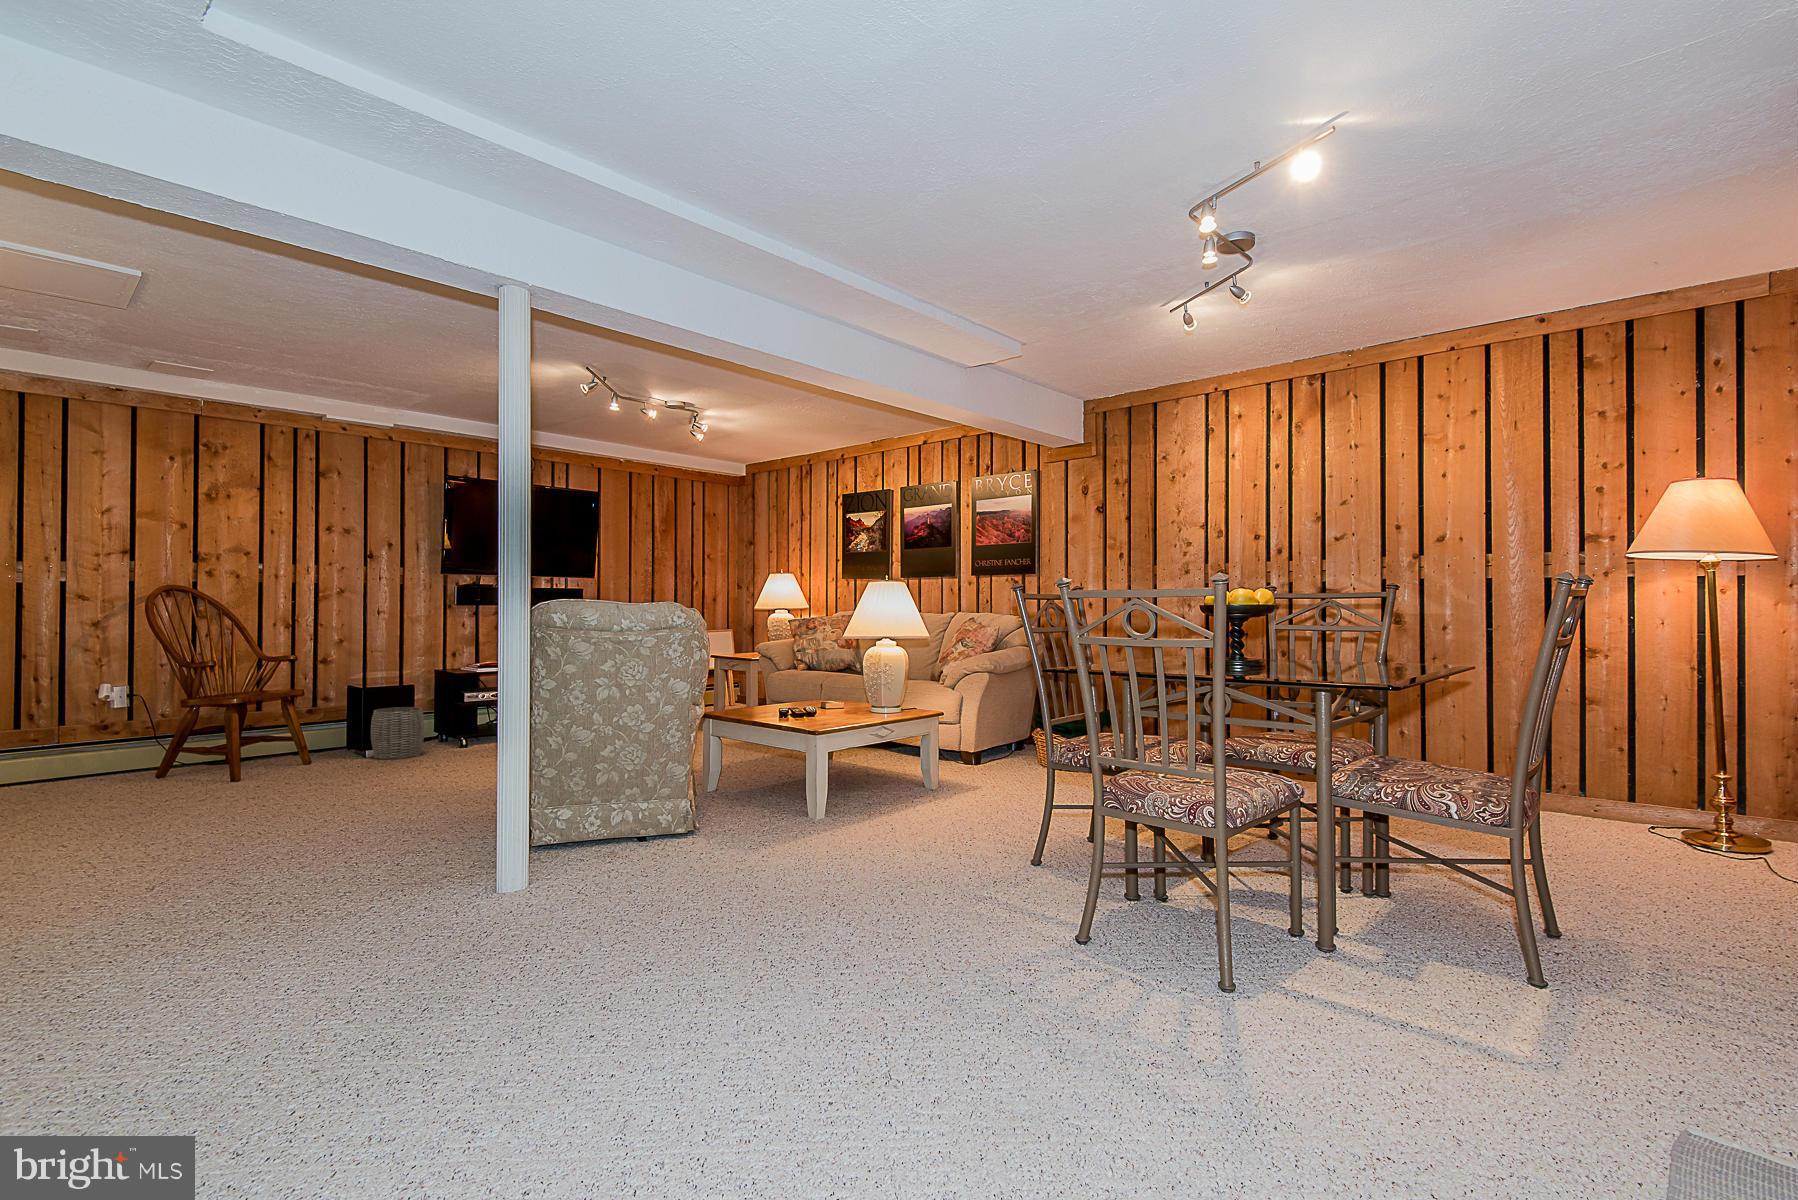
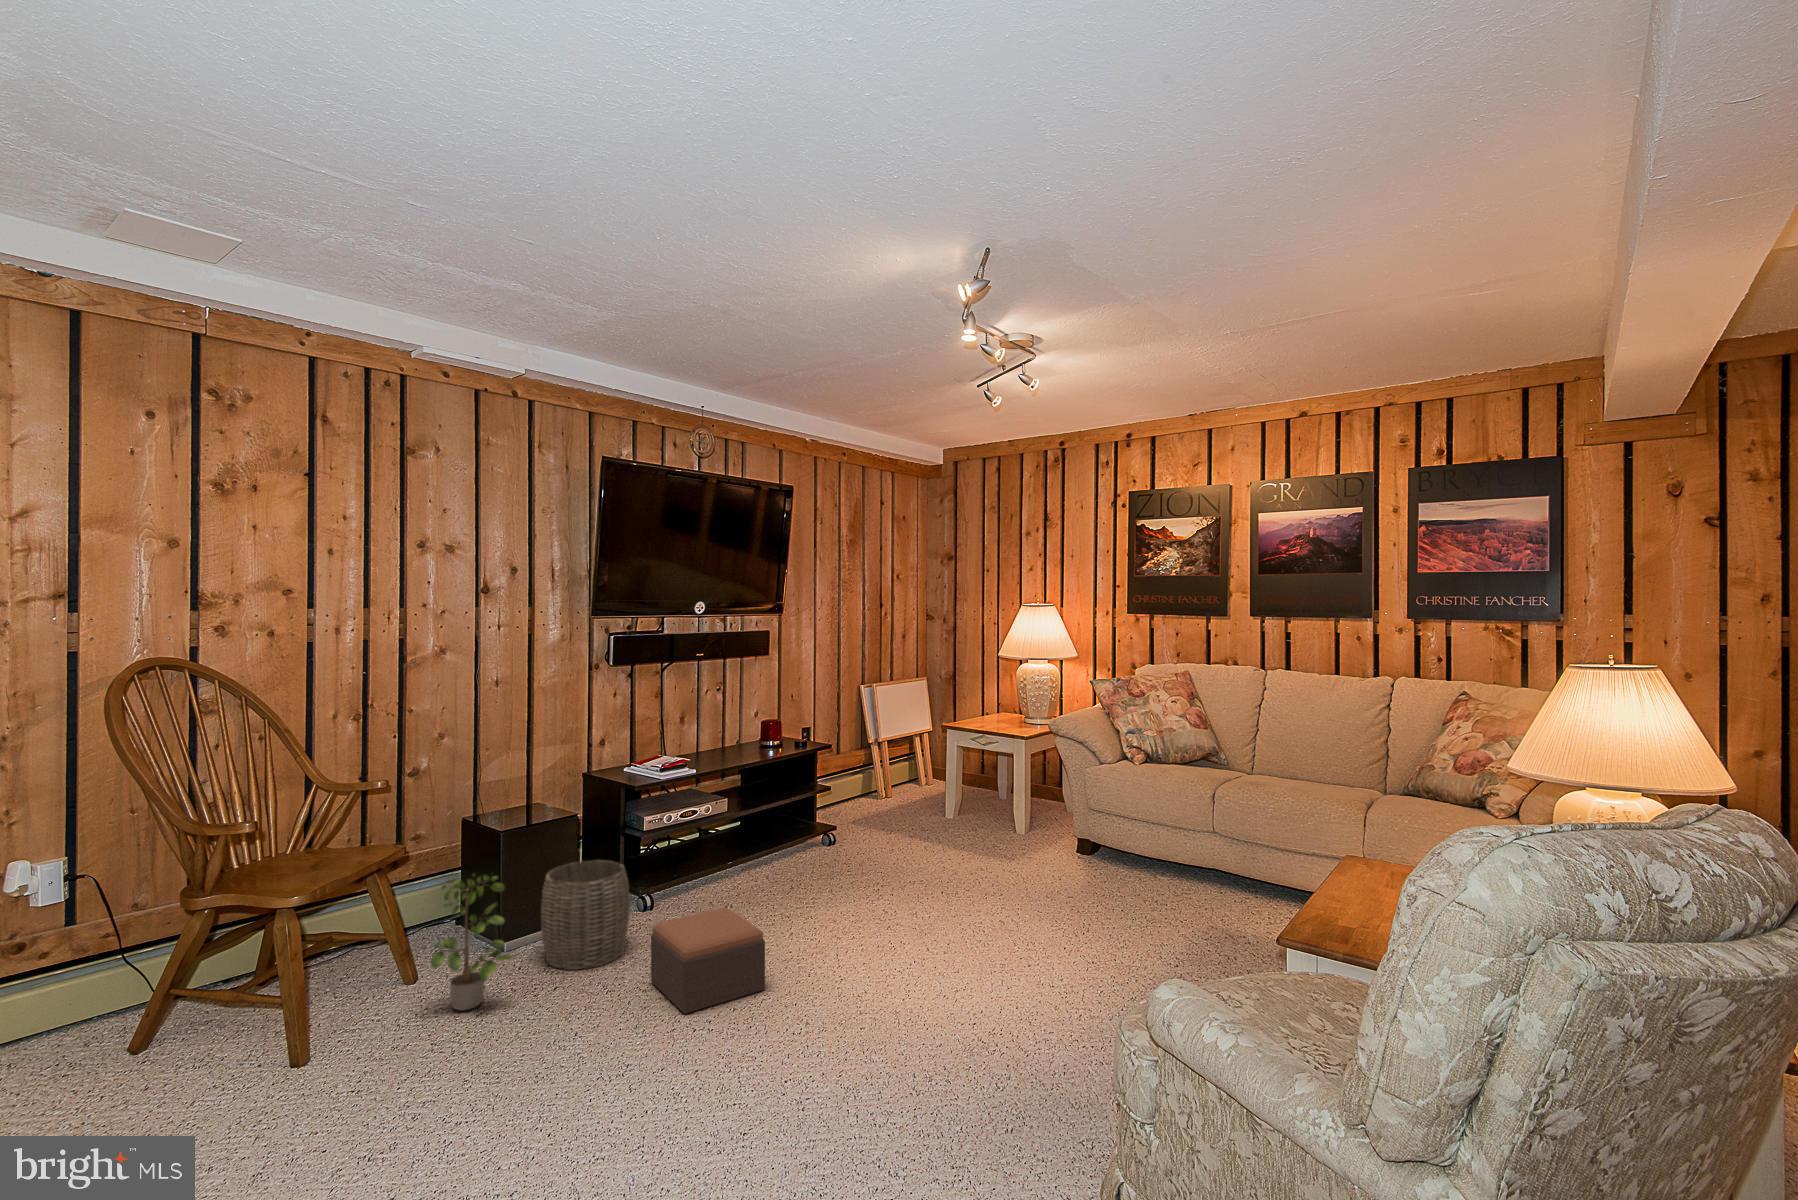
potted plant: none [297,696,343,767] -> present [430,874,515,1010]
footstool: none [418,728,473,770] -> present [651,908,765,1014]

